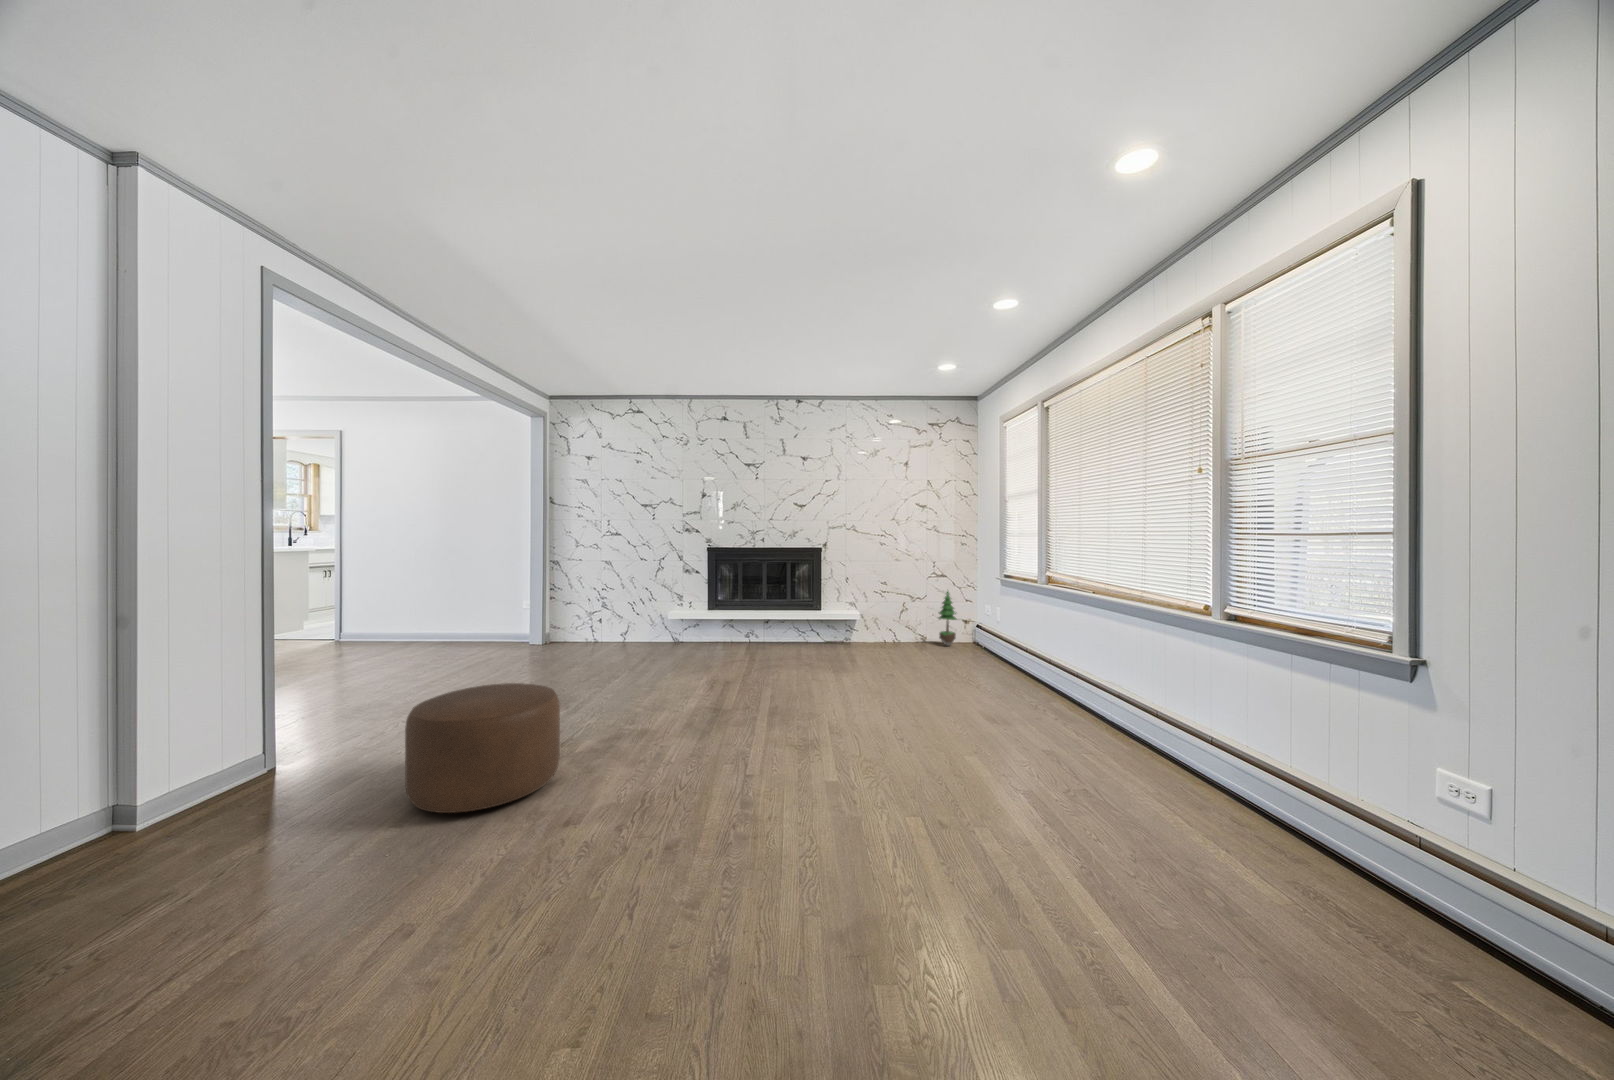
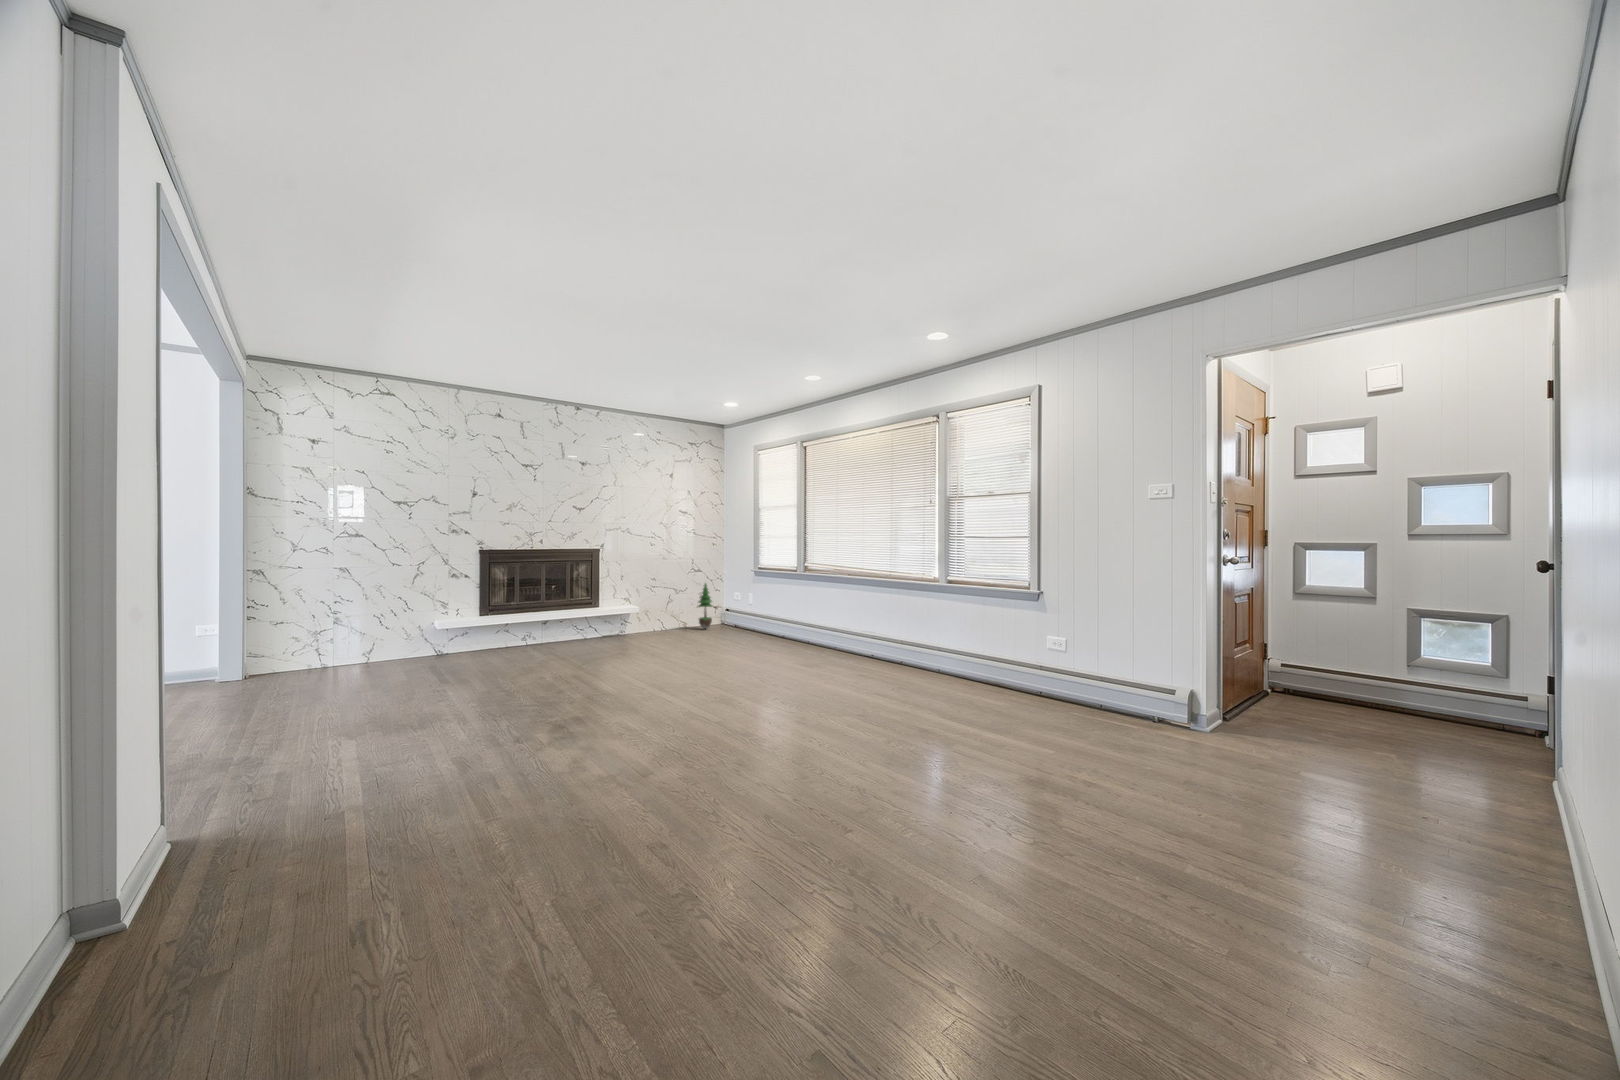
ottoman: present [405,683,560,813] -> none [489,659,604,752]

